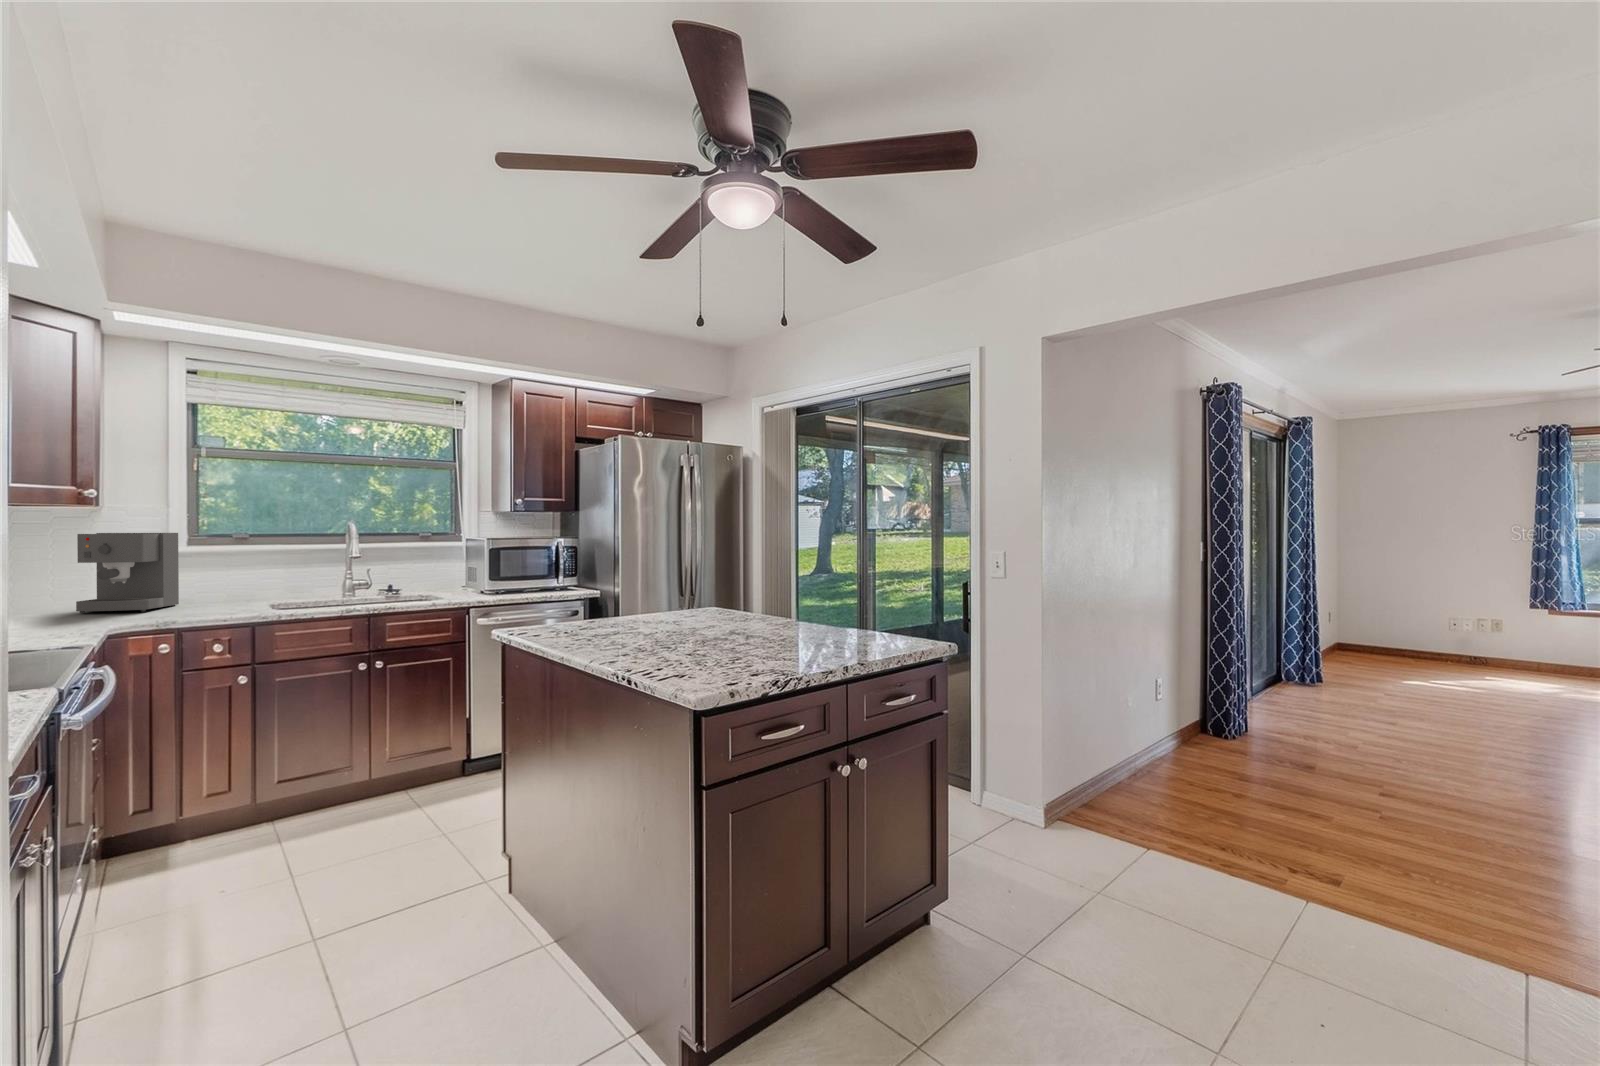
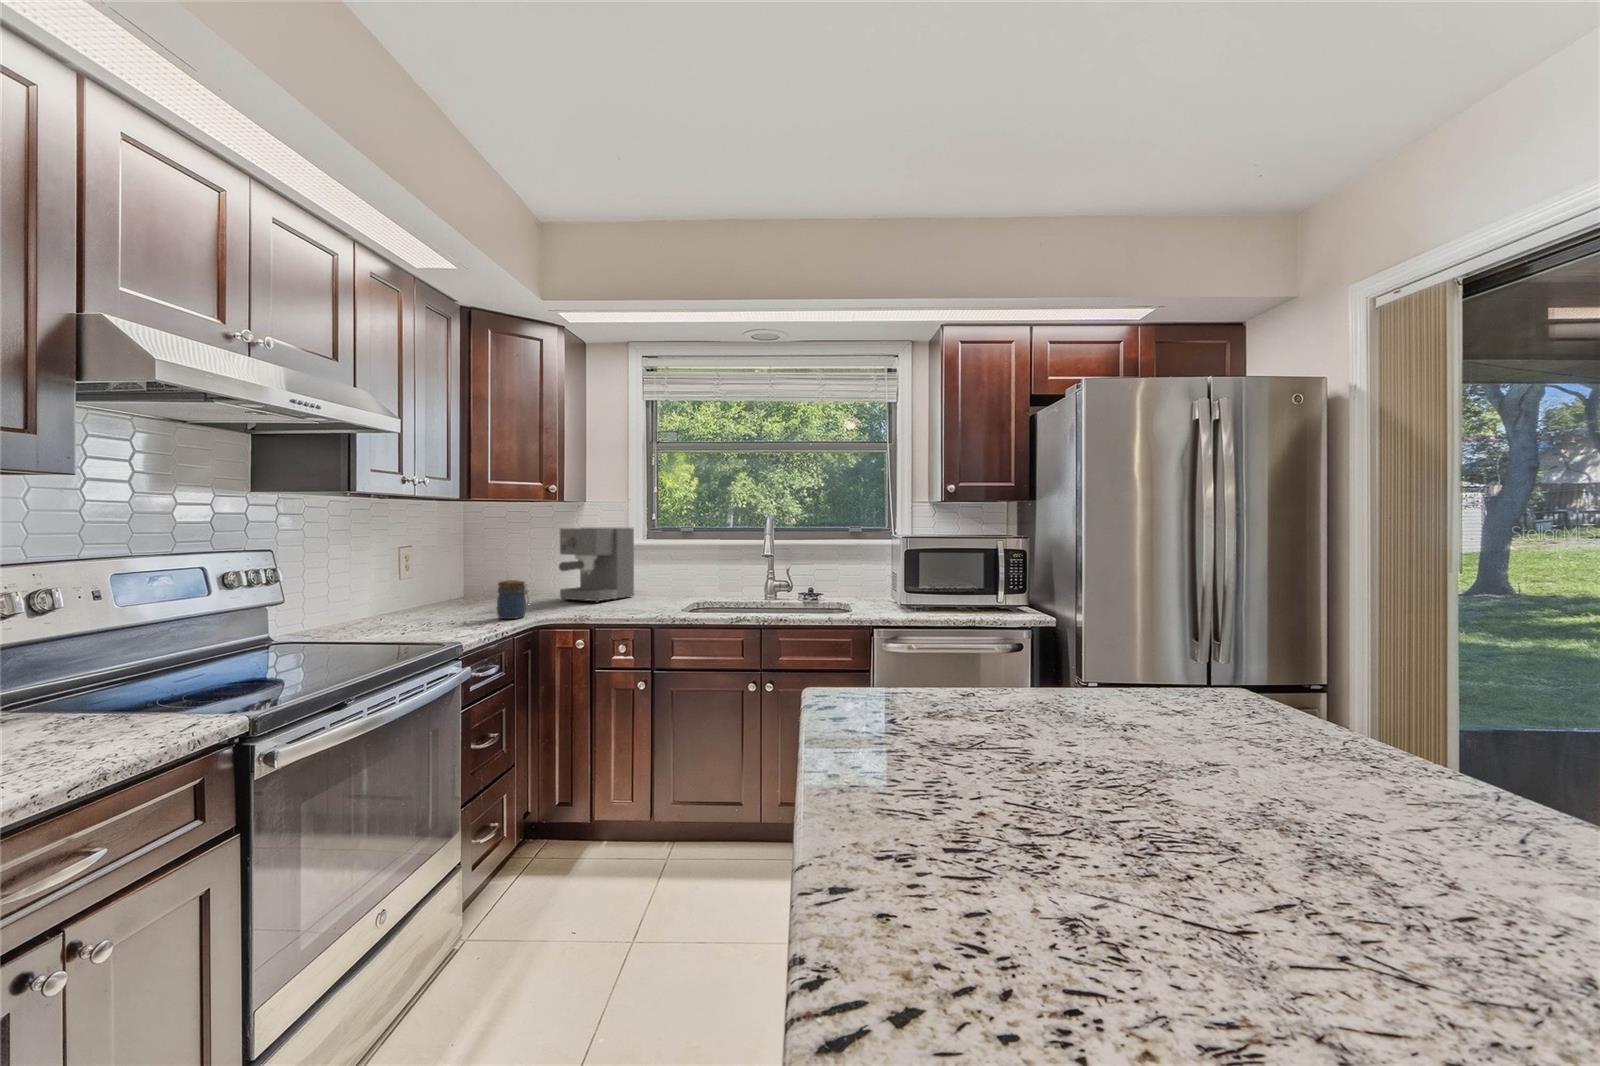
jar: none [40,589,86,631] -> present [497,580,529,619]

